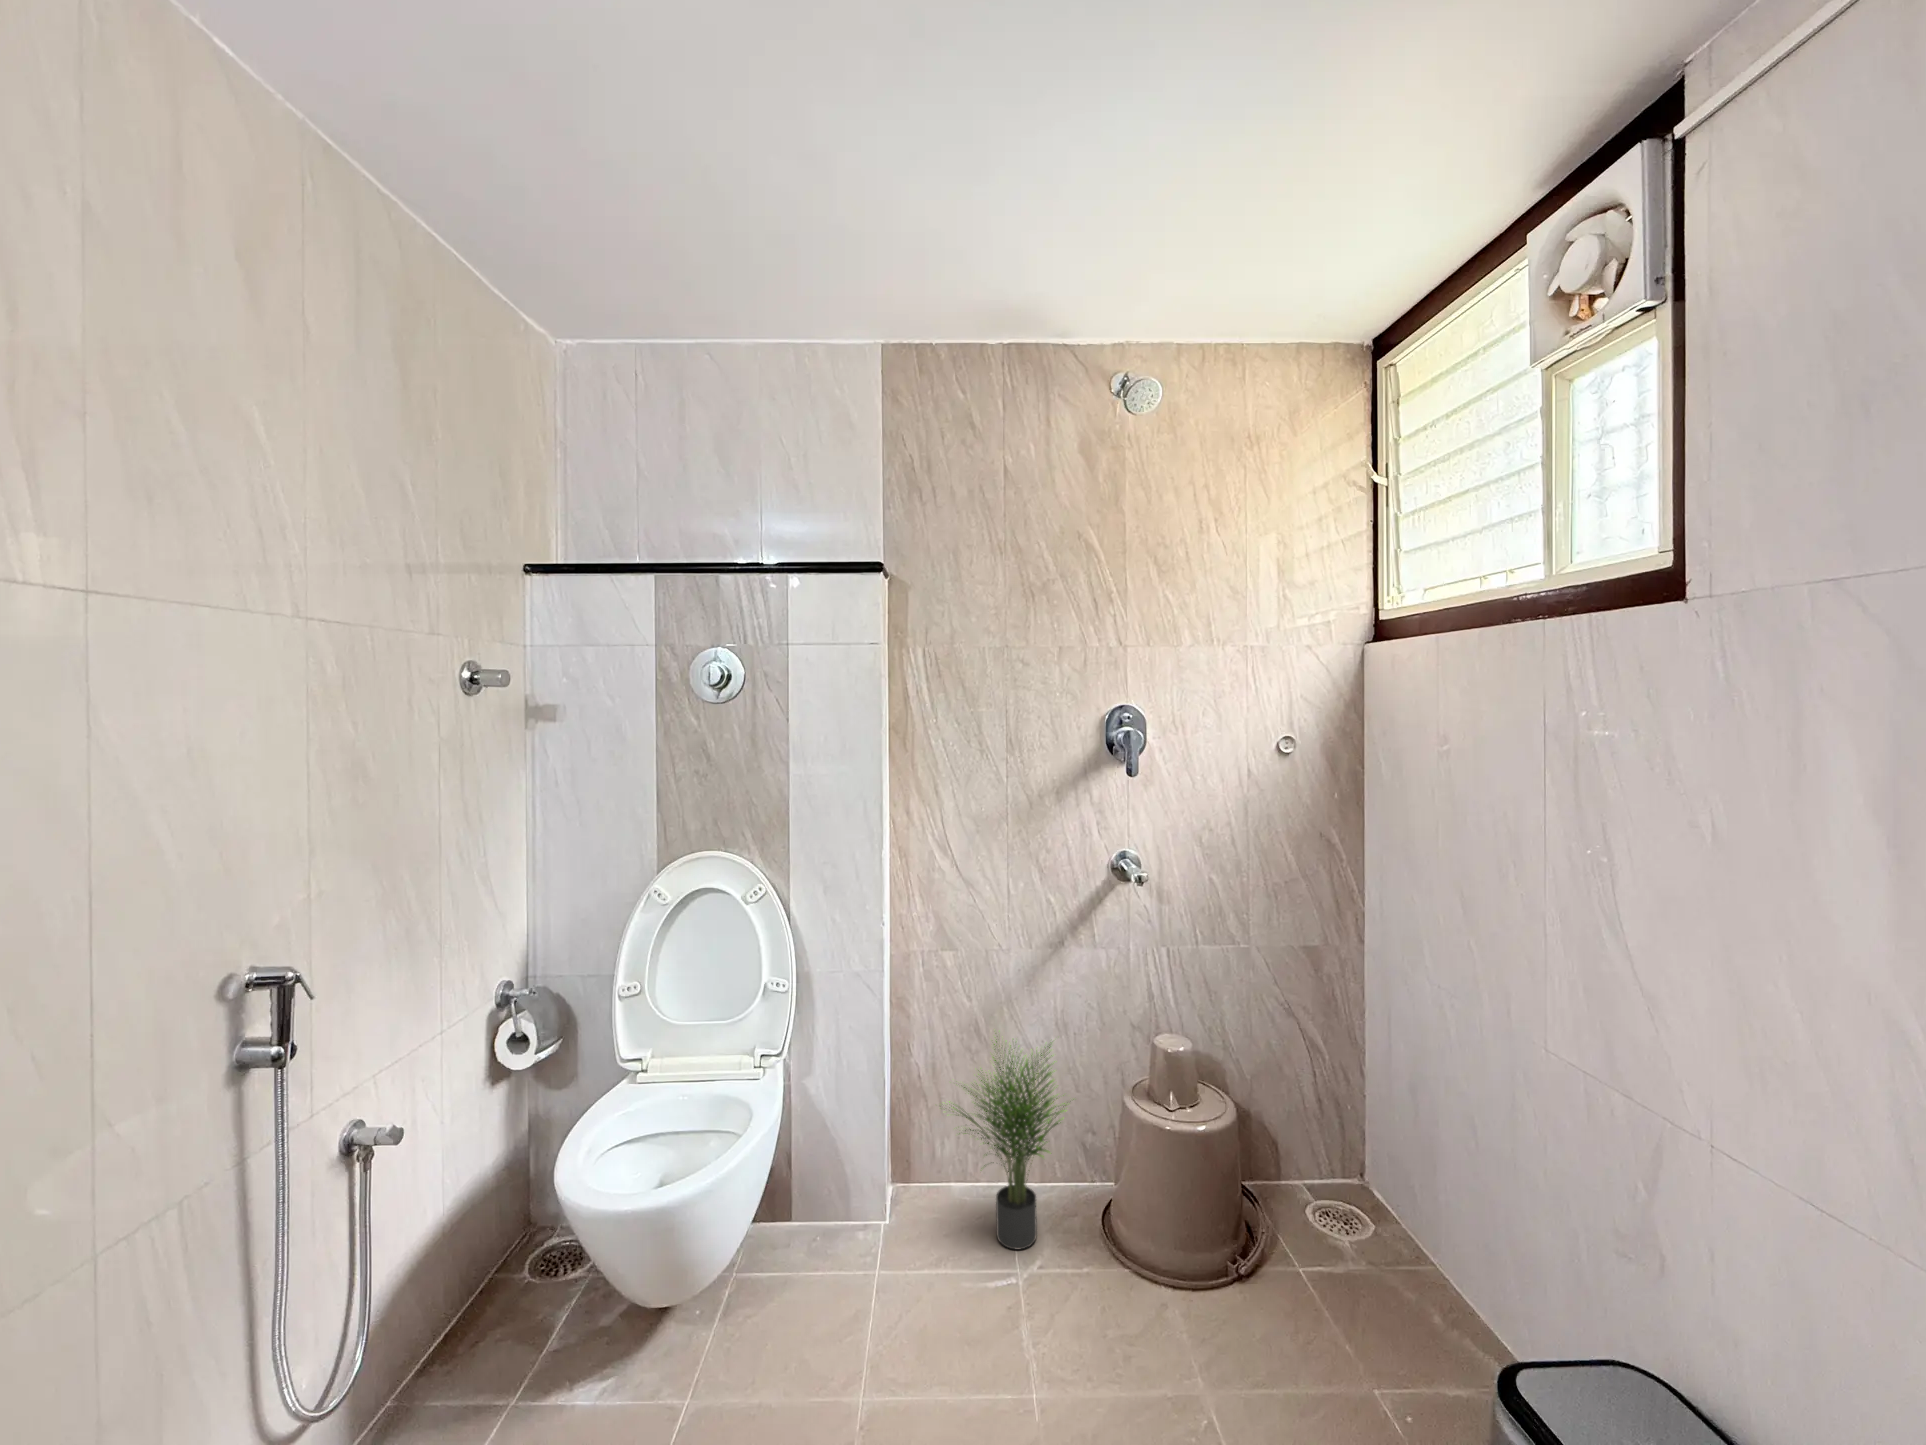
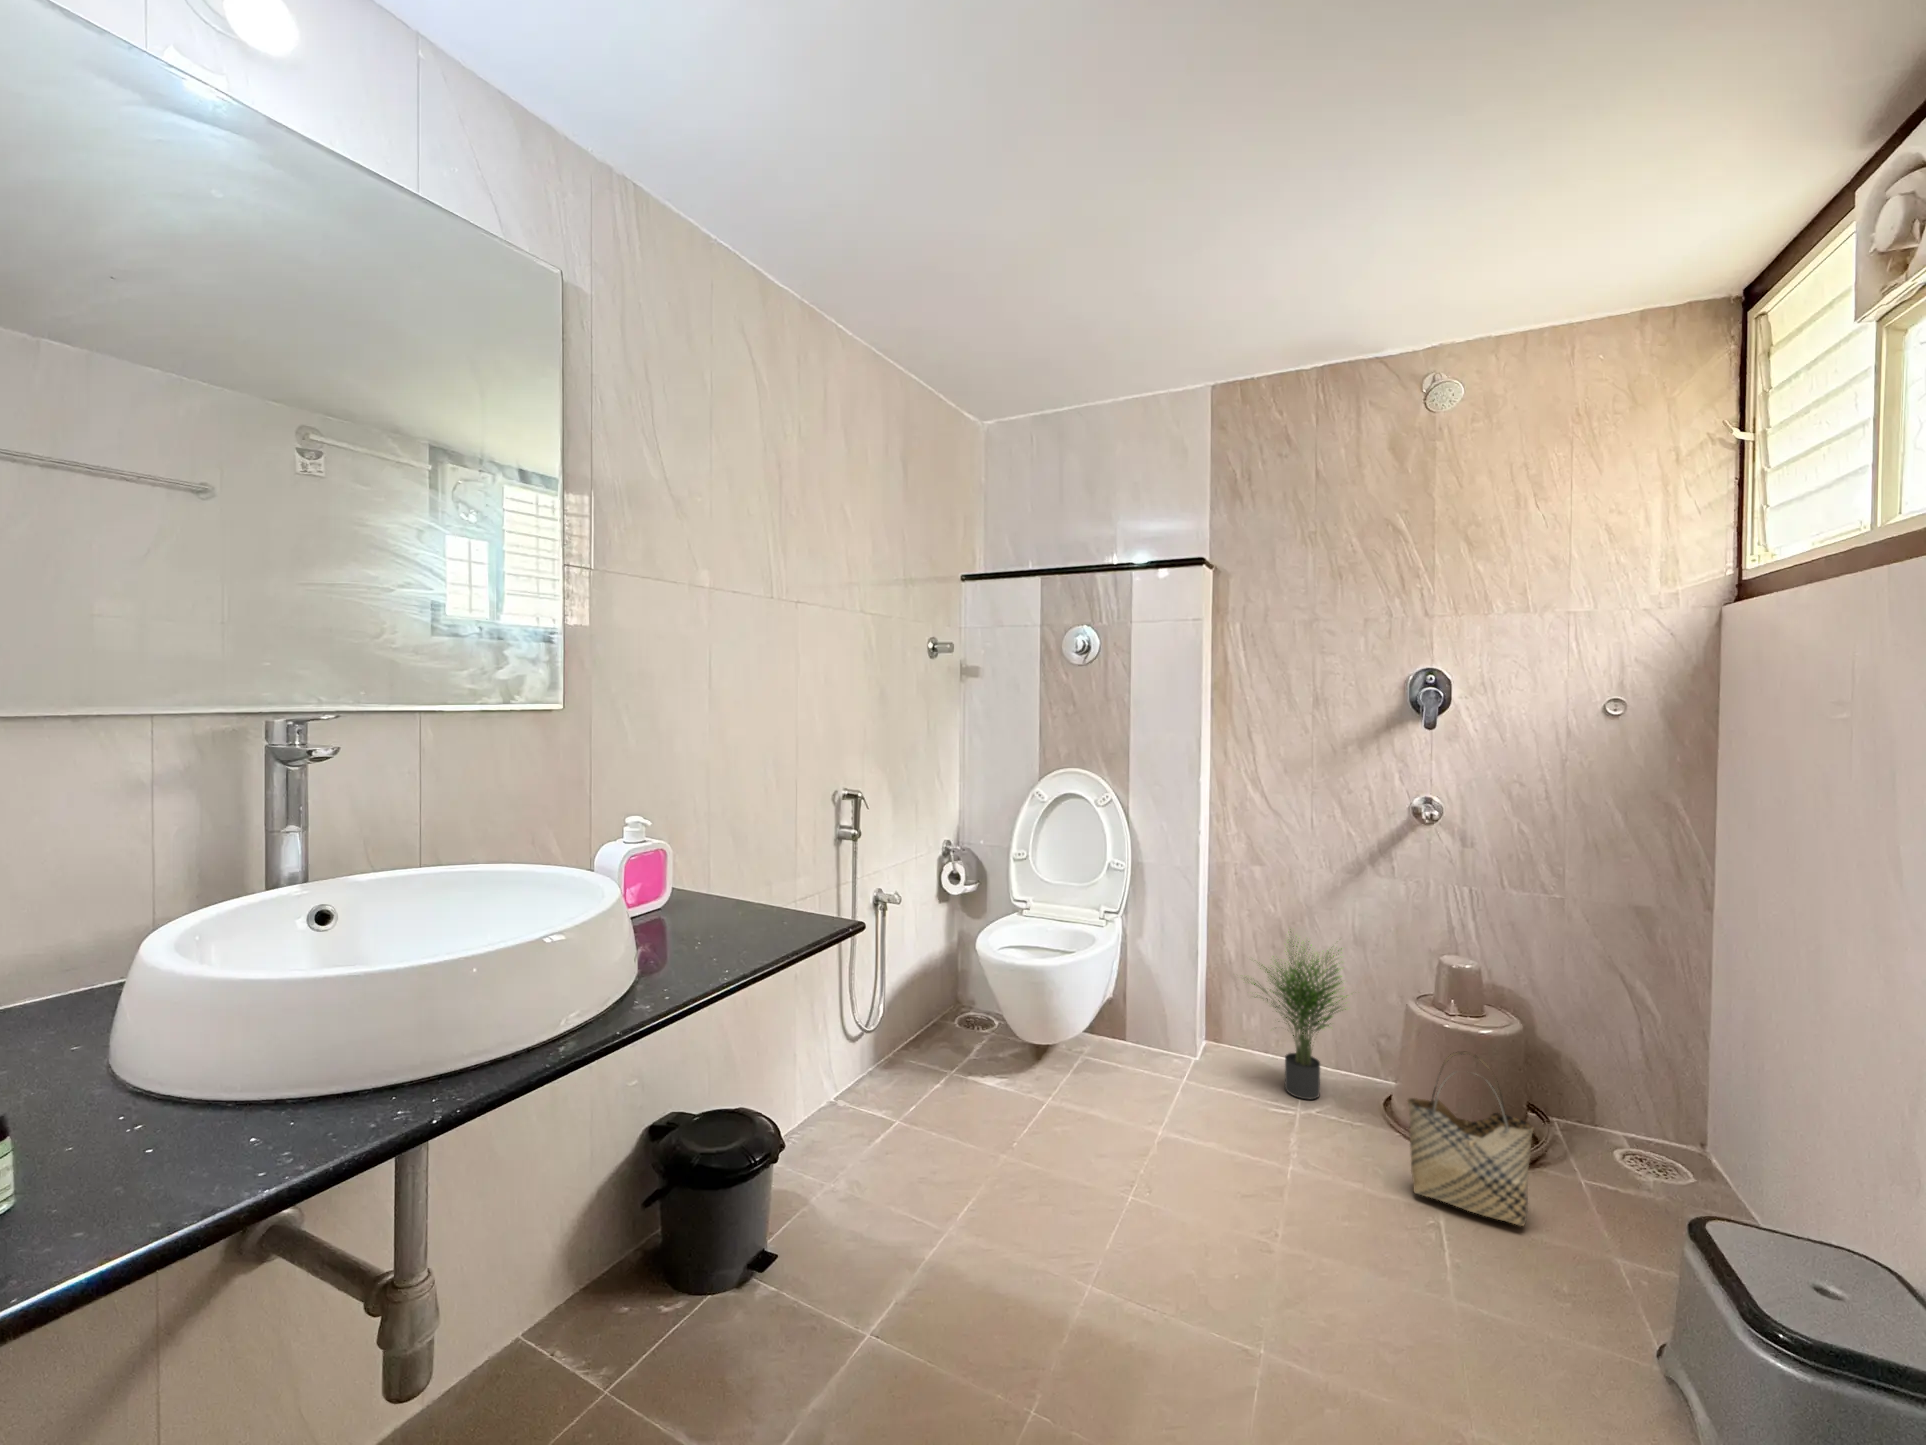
woven basket: none [1159,1170,1288,1380] -> present [1407,1052,1533,1226]

